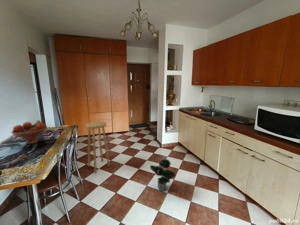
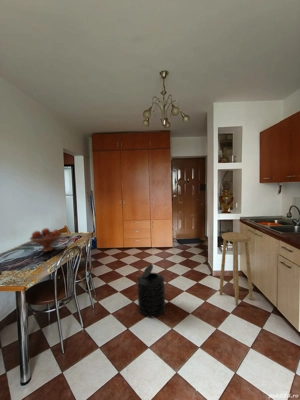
stool: present [86,121,110,173] -> present [220,232,253,306]
trash can: none [117,144,138,182] -> present [137,264,165,317]
potted plant: present [150,159,176,191] -> none [174,293,211,343]

